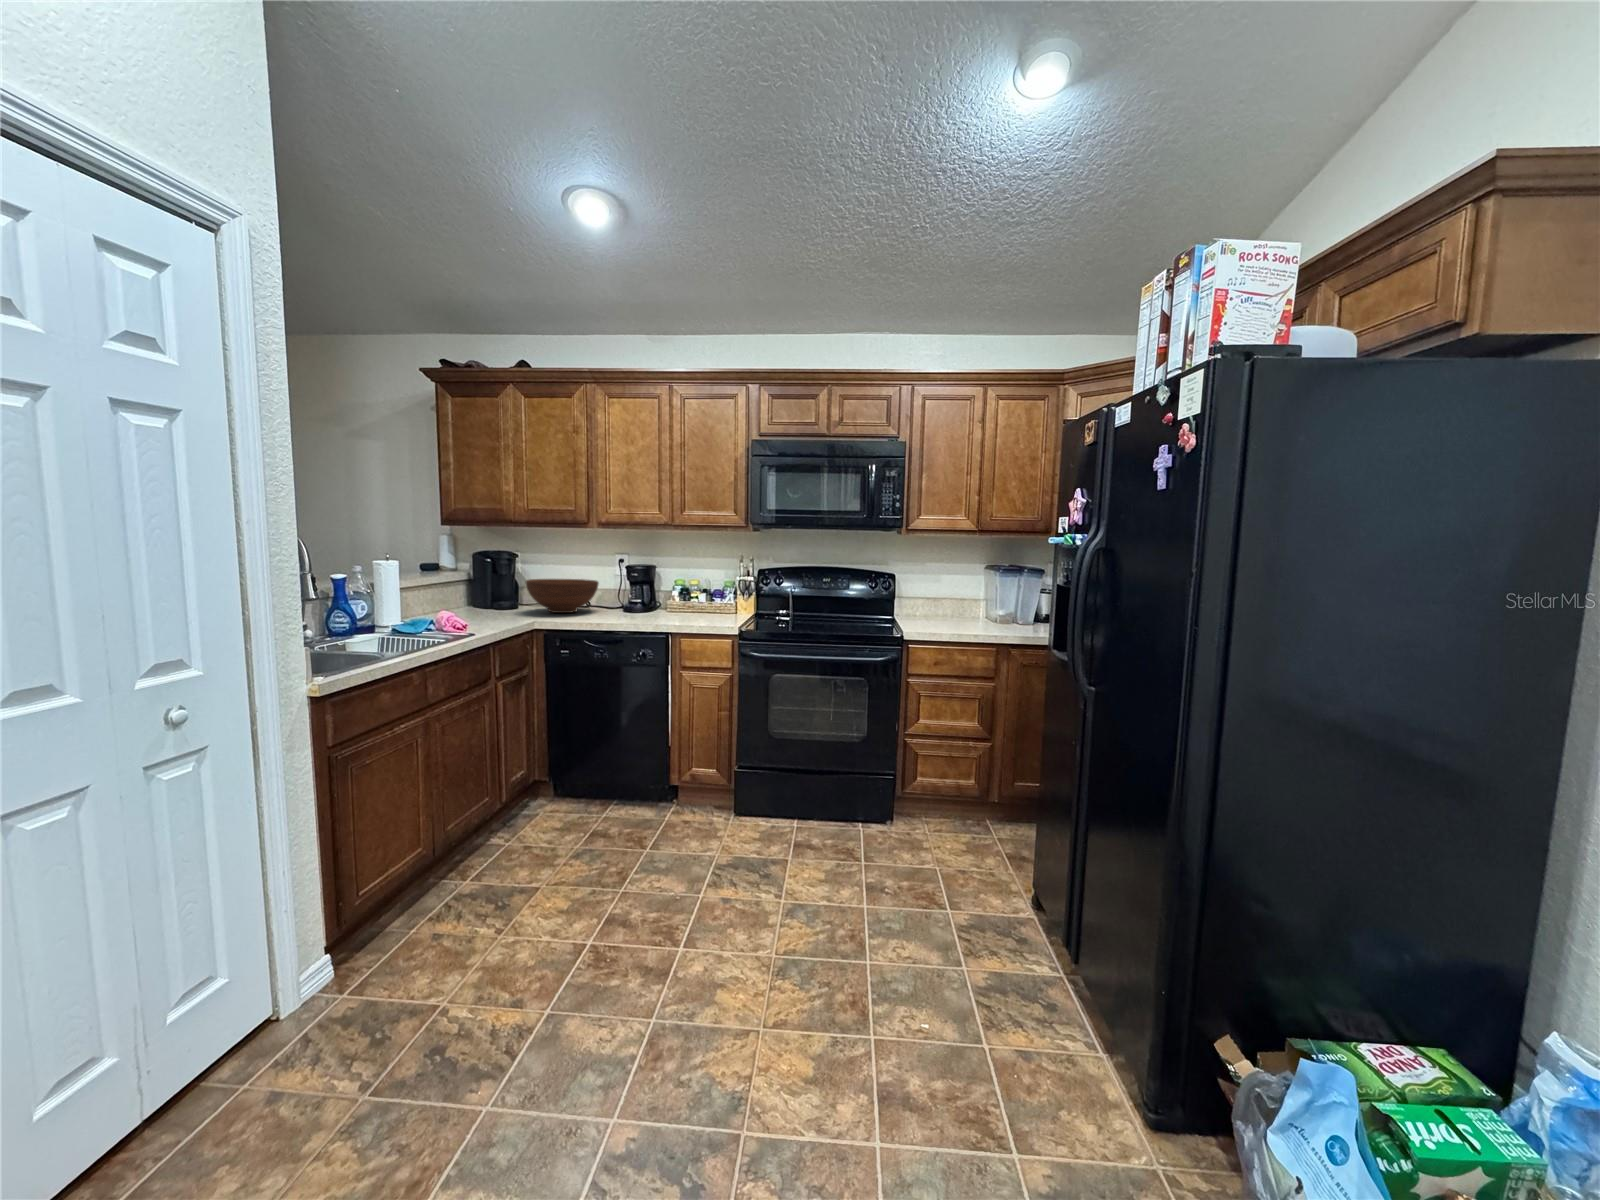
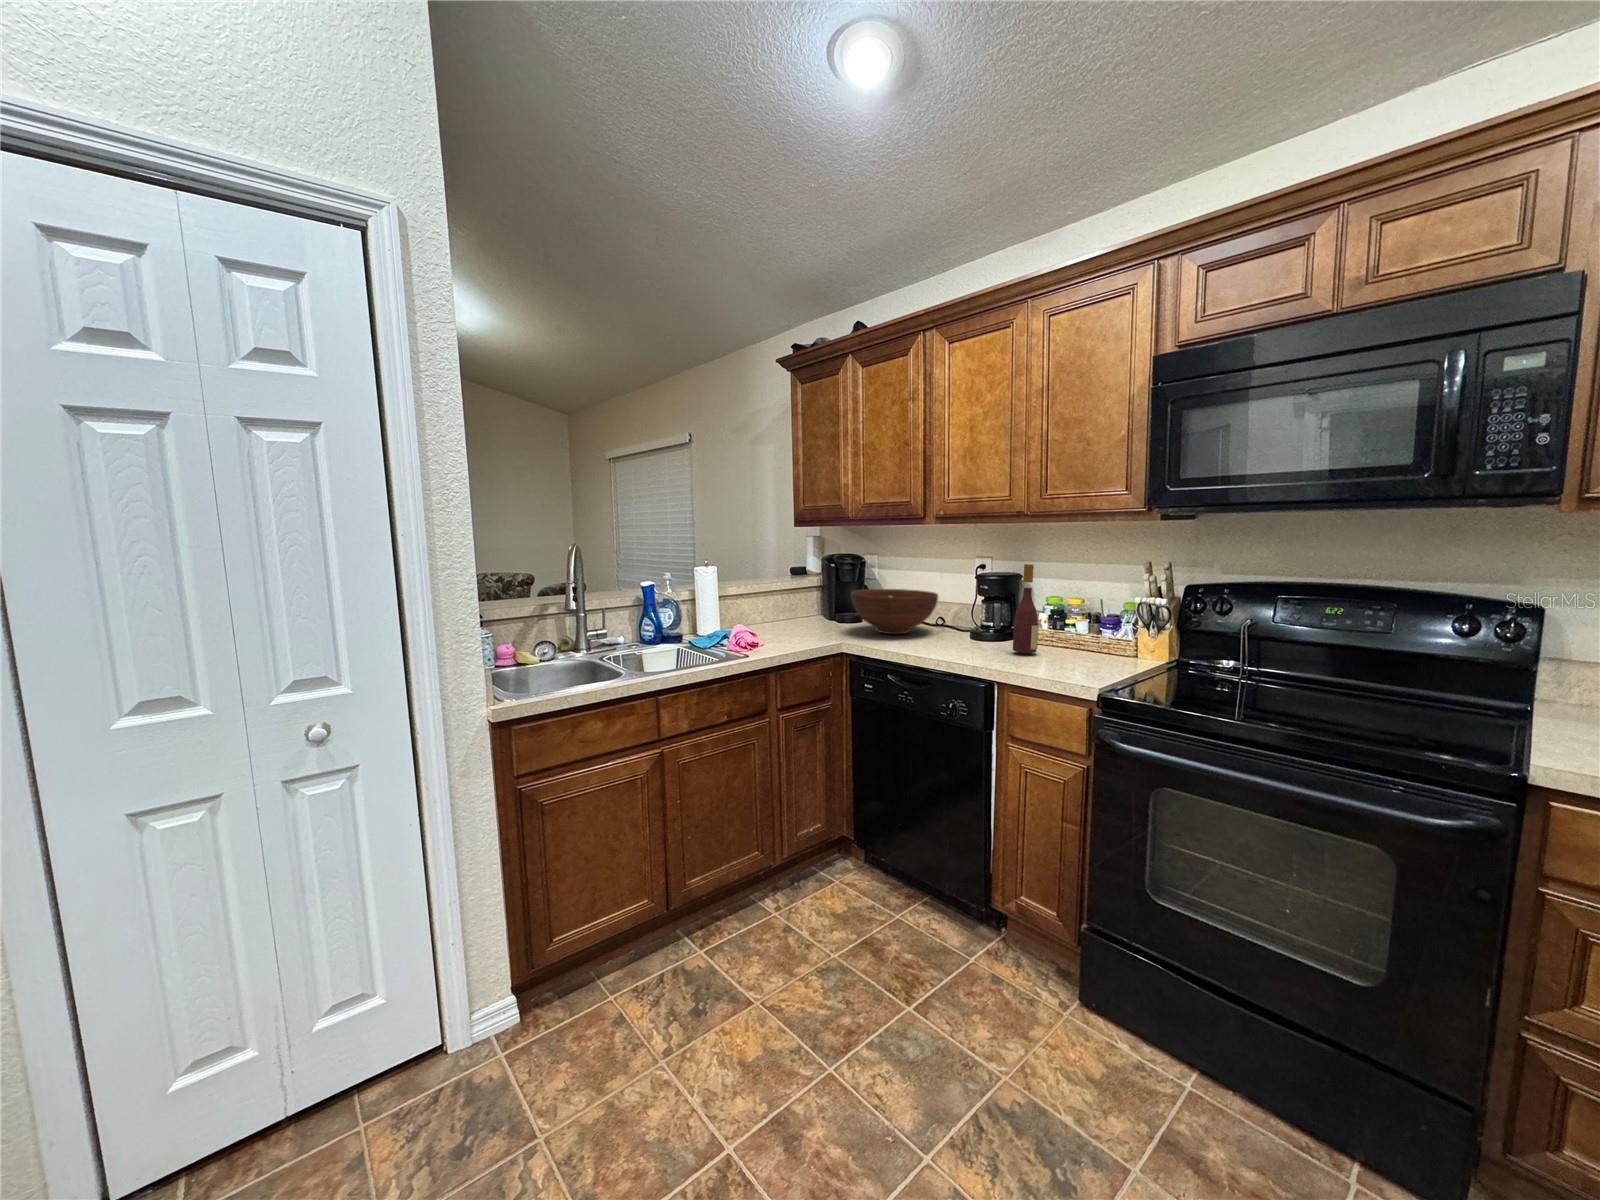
wine bottle: none [666,557,683,617] -> present [1013,564,1039,653]

